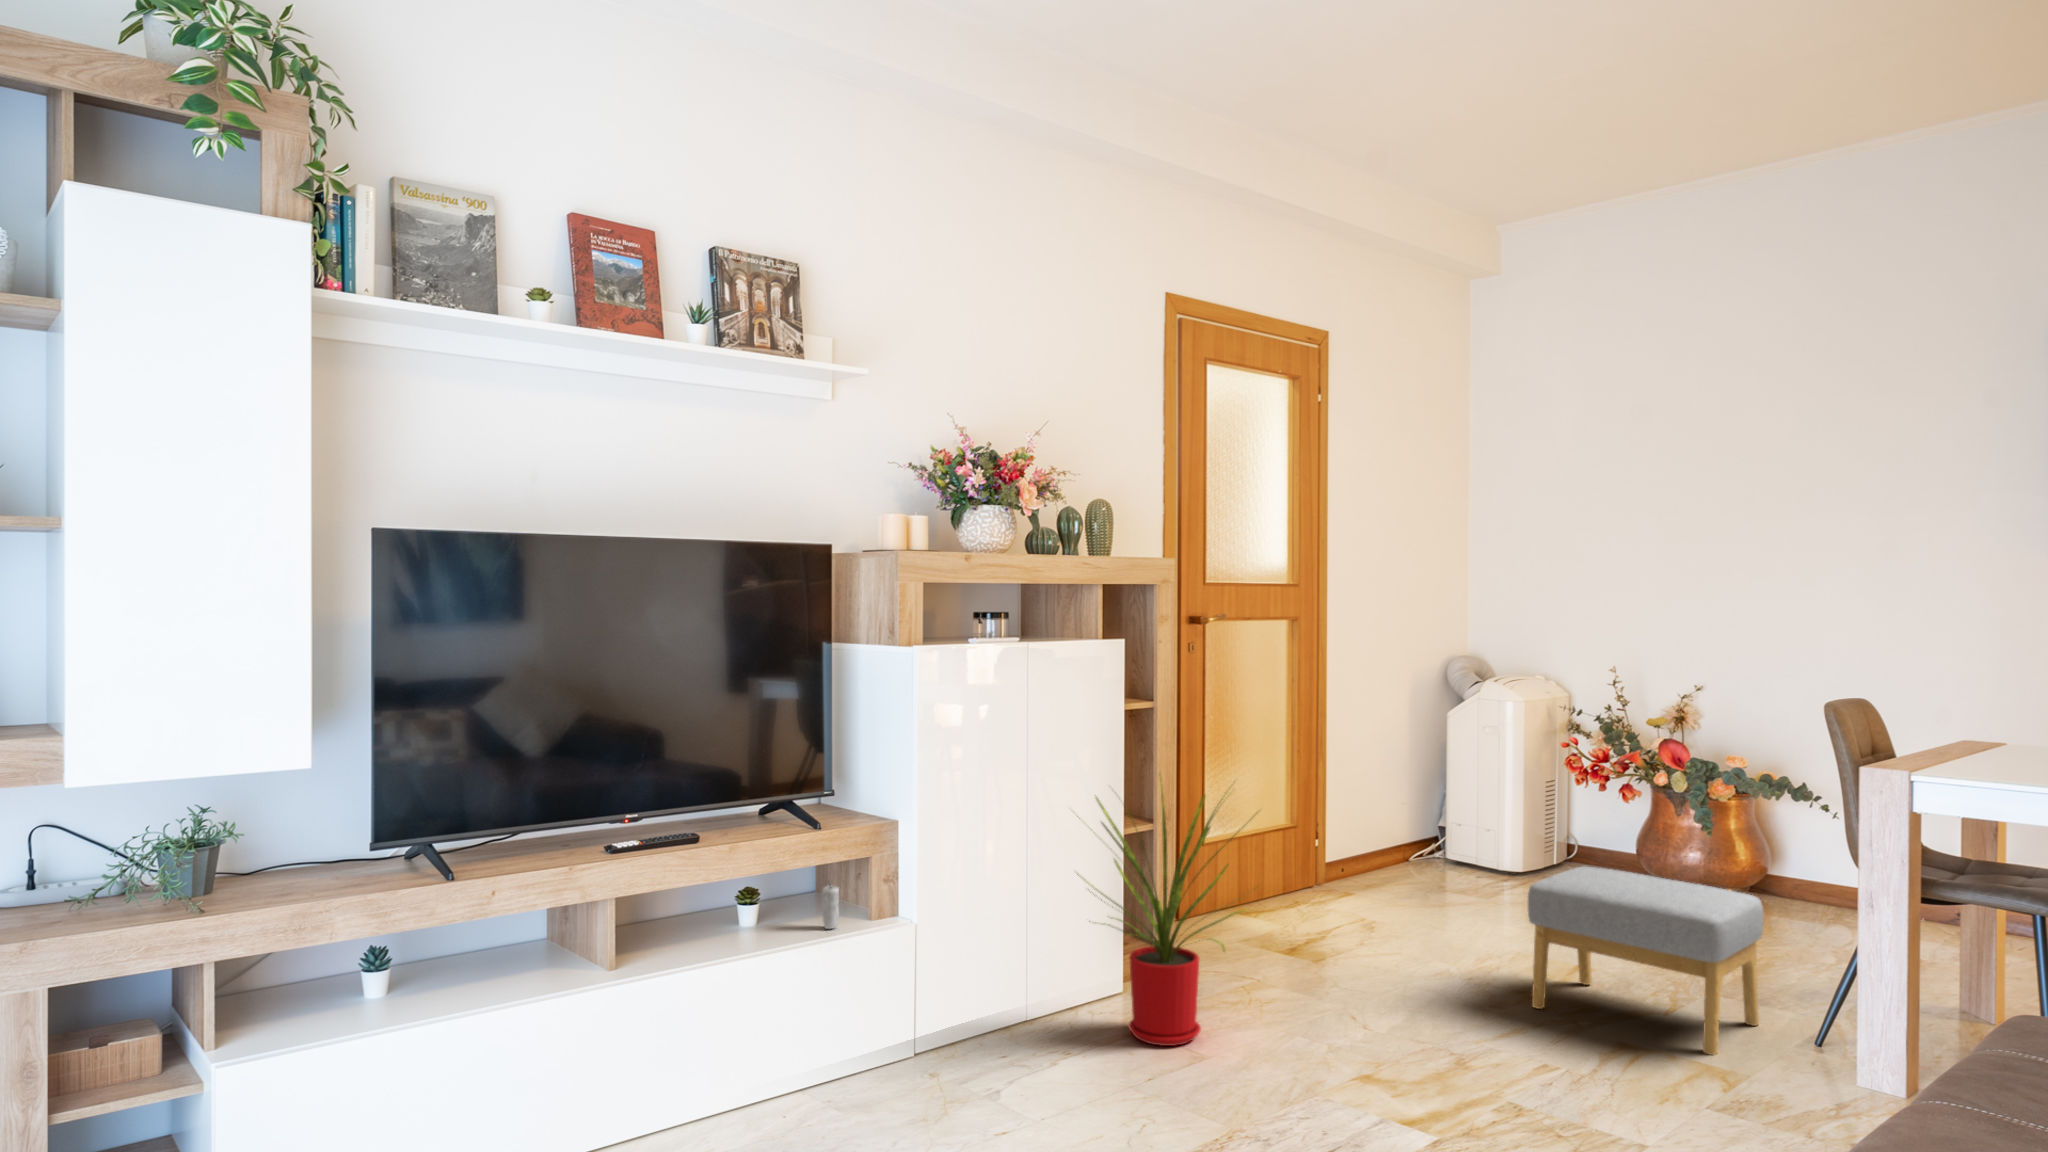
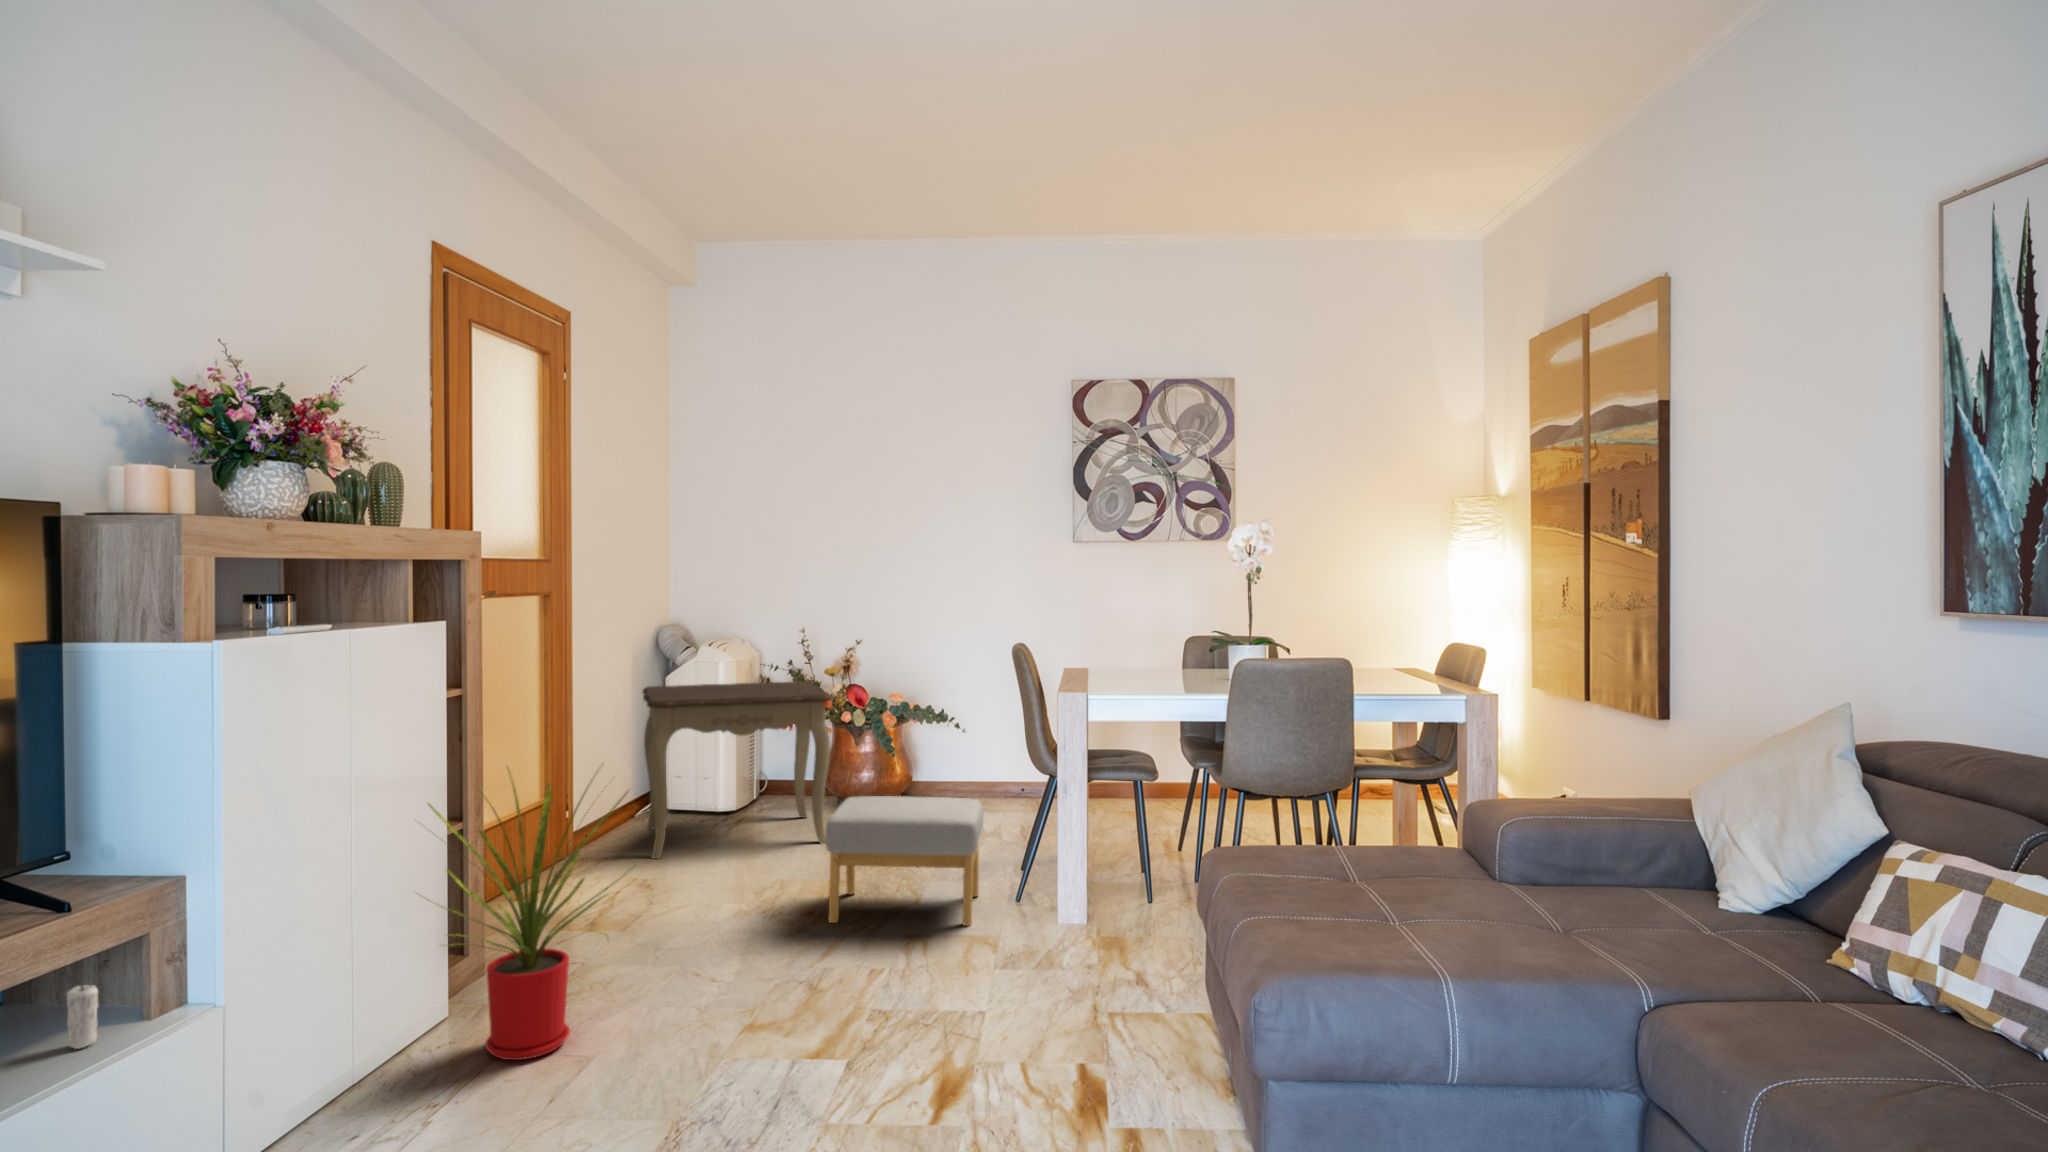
side table: none [1392,720,1612,926] -> present [642,681,832,859]

